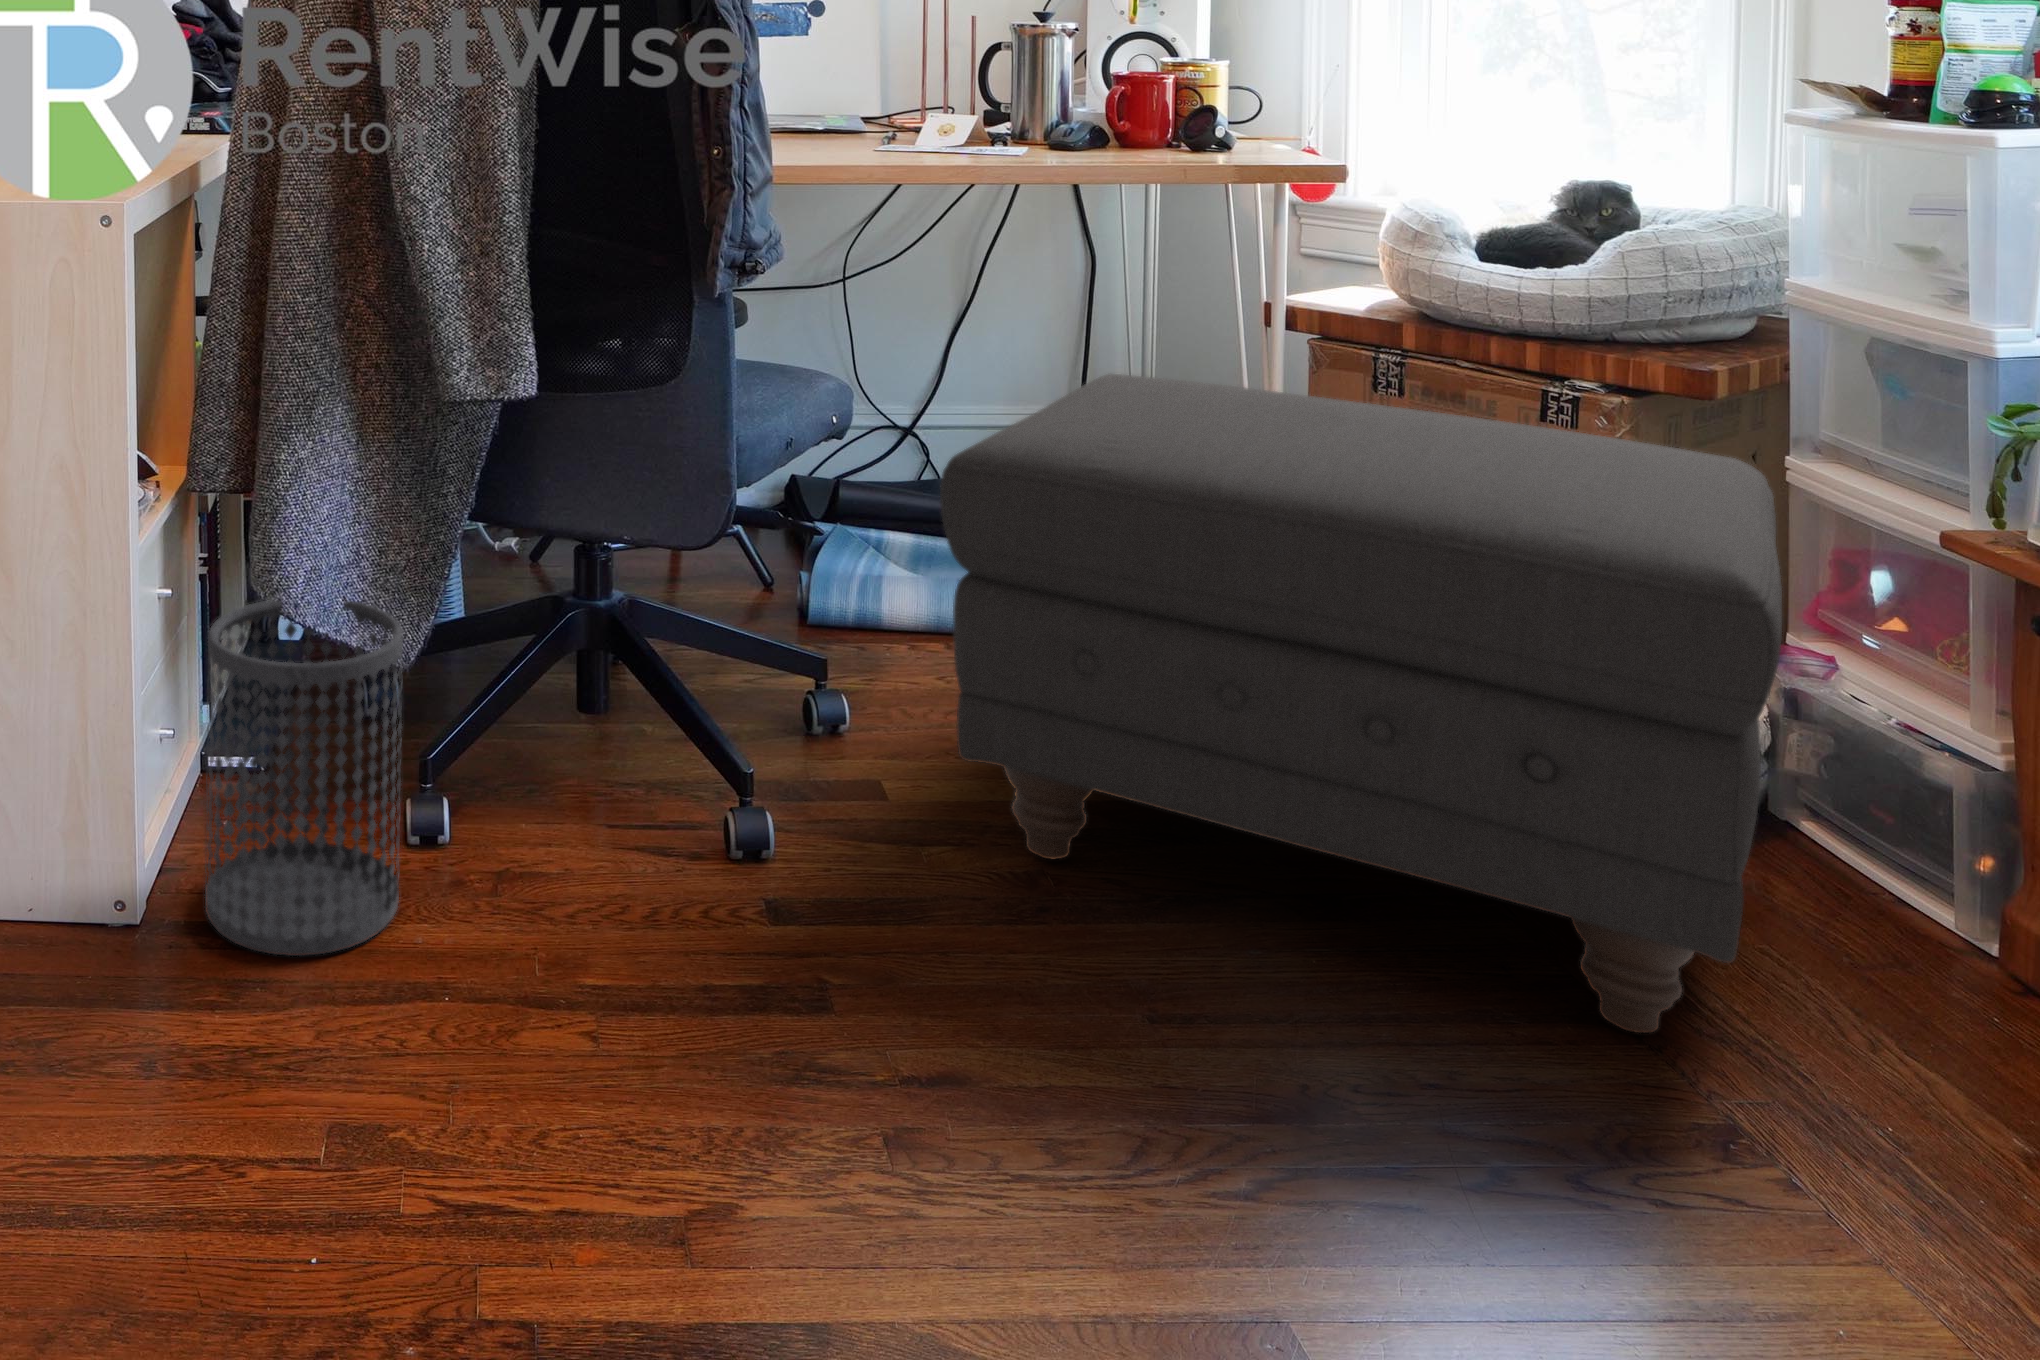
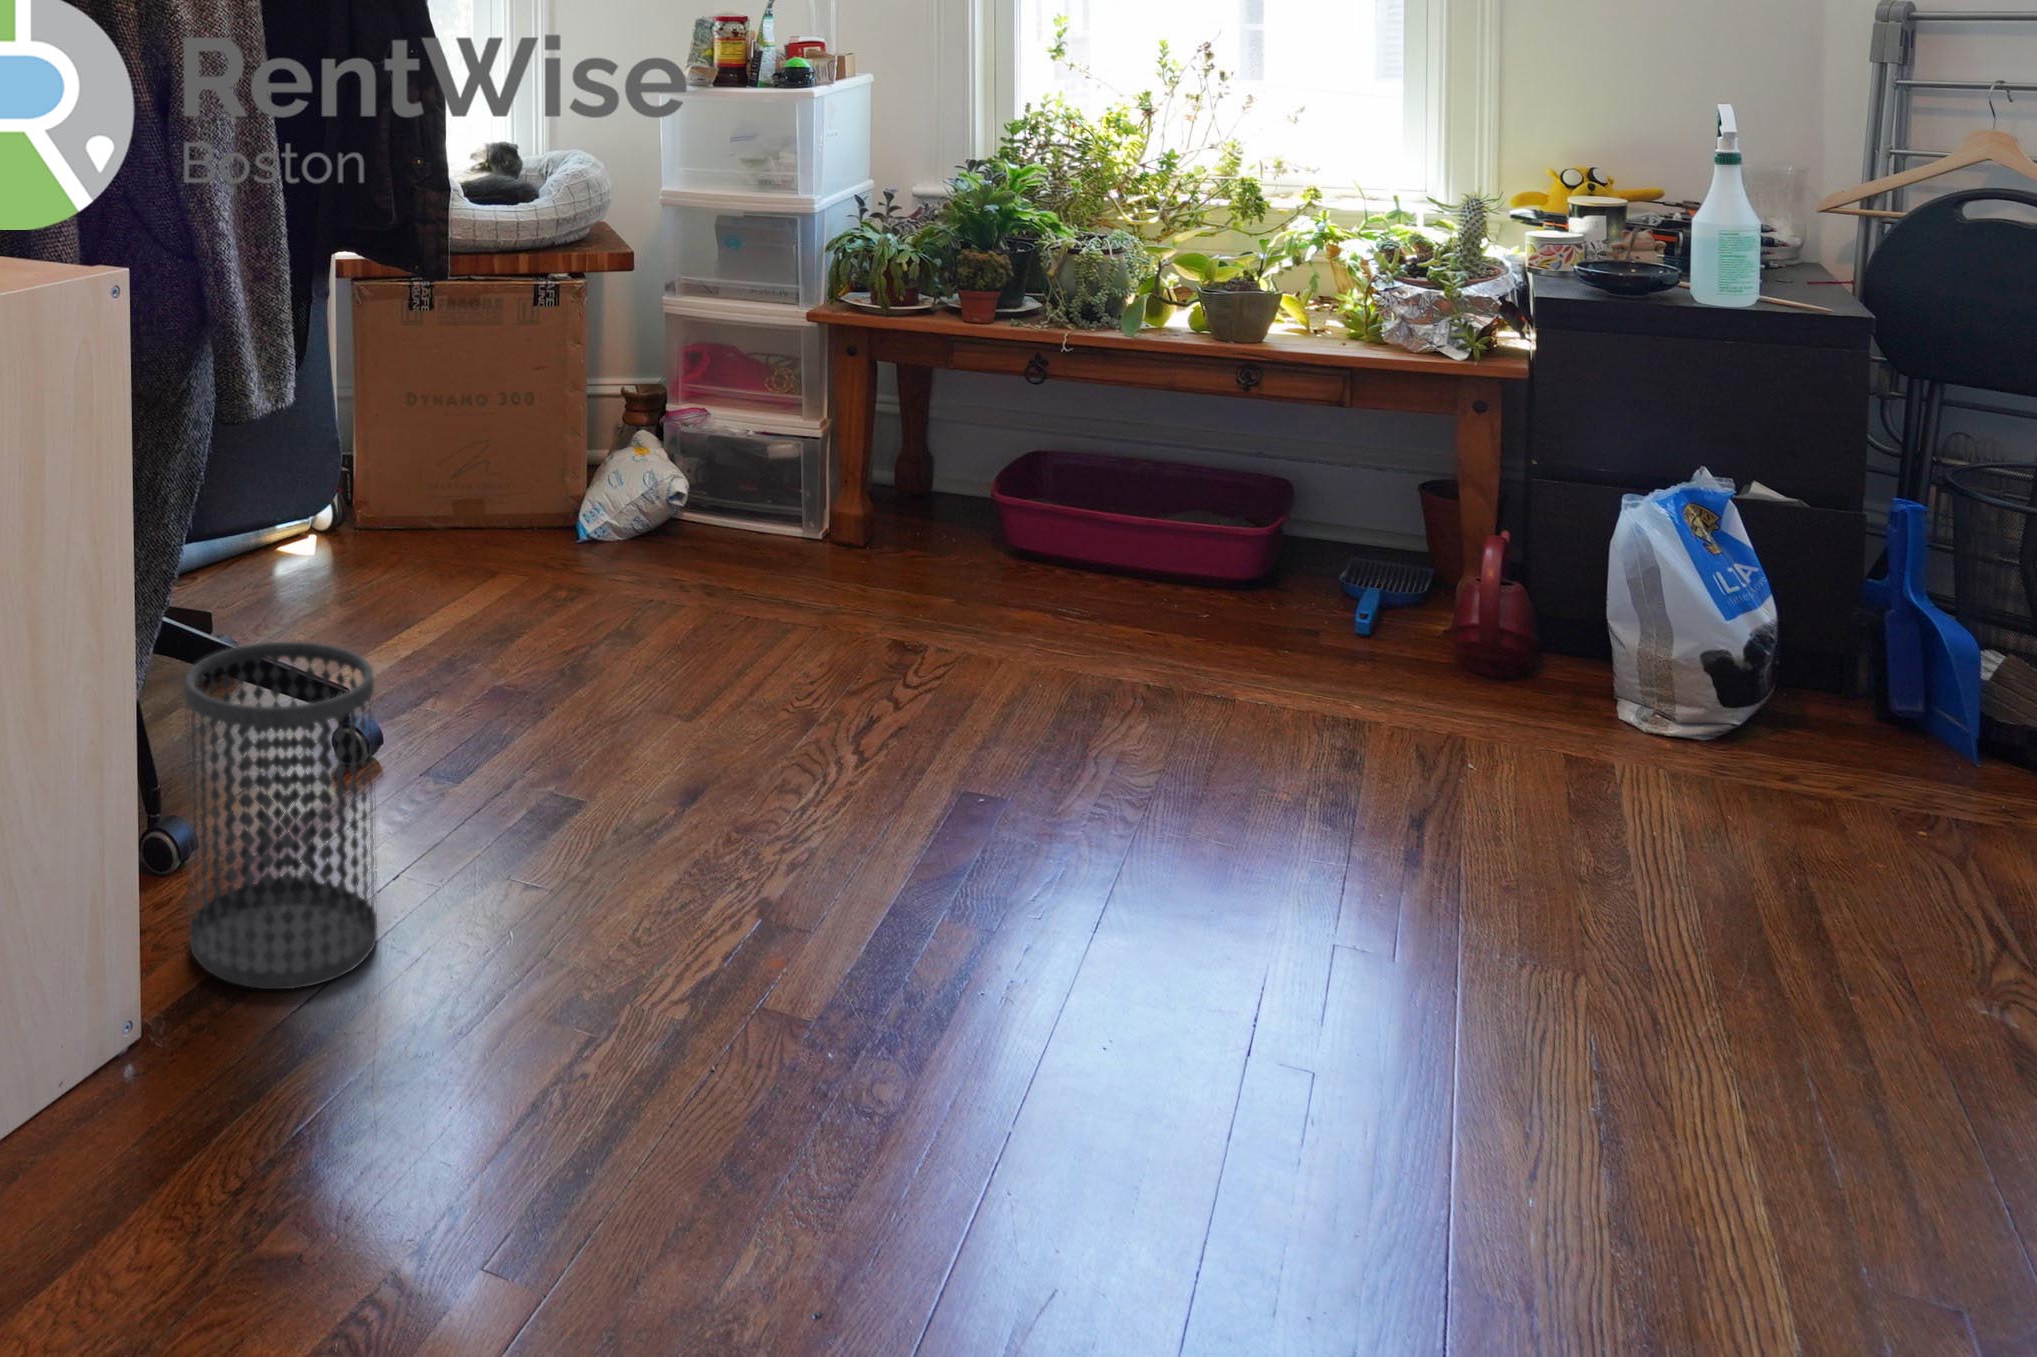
ottoman: present [940,374,1782,1033] -> none [343,296,894,676]

